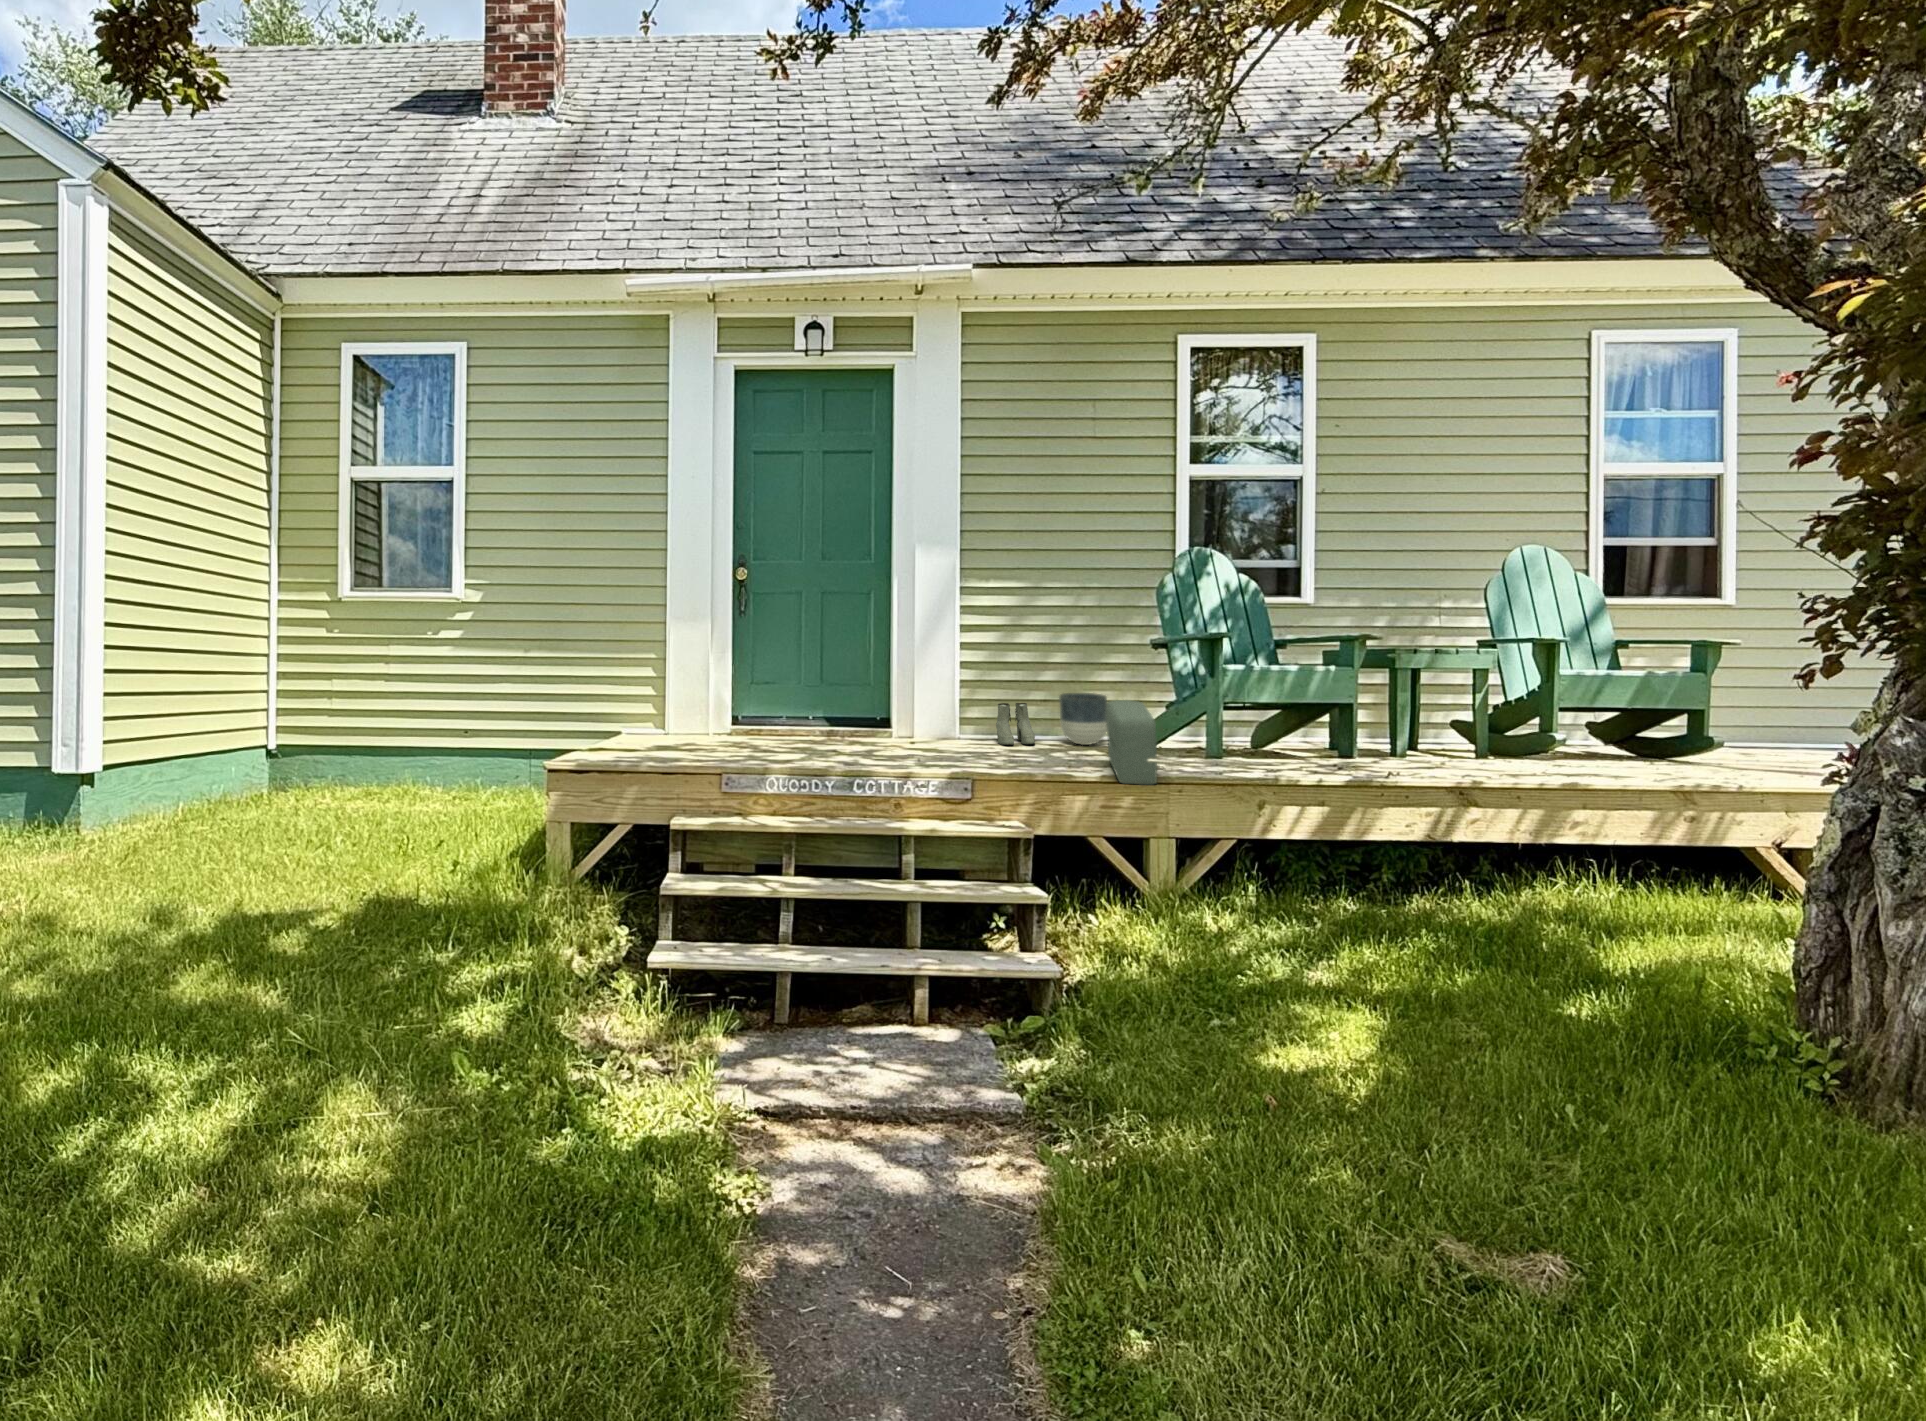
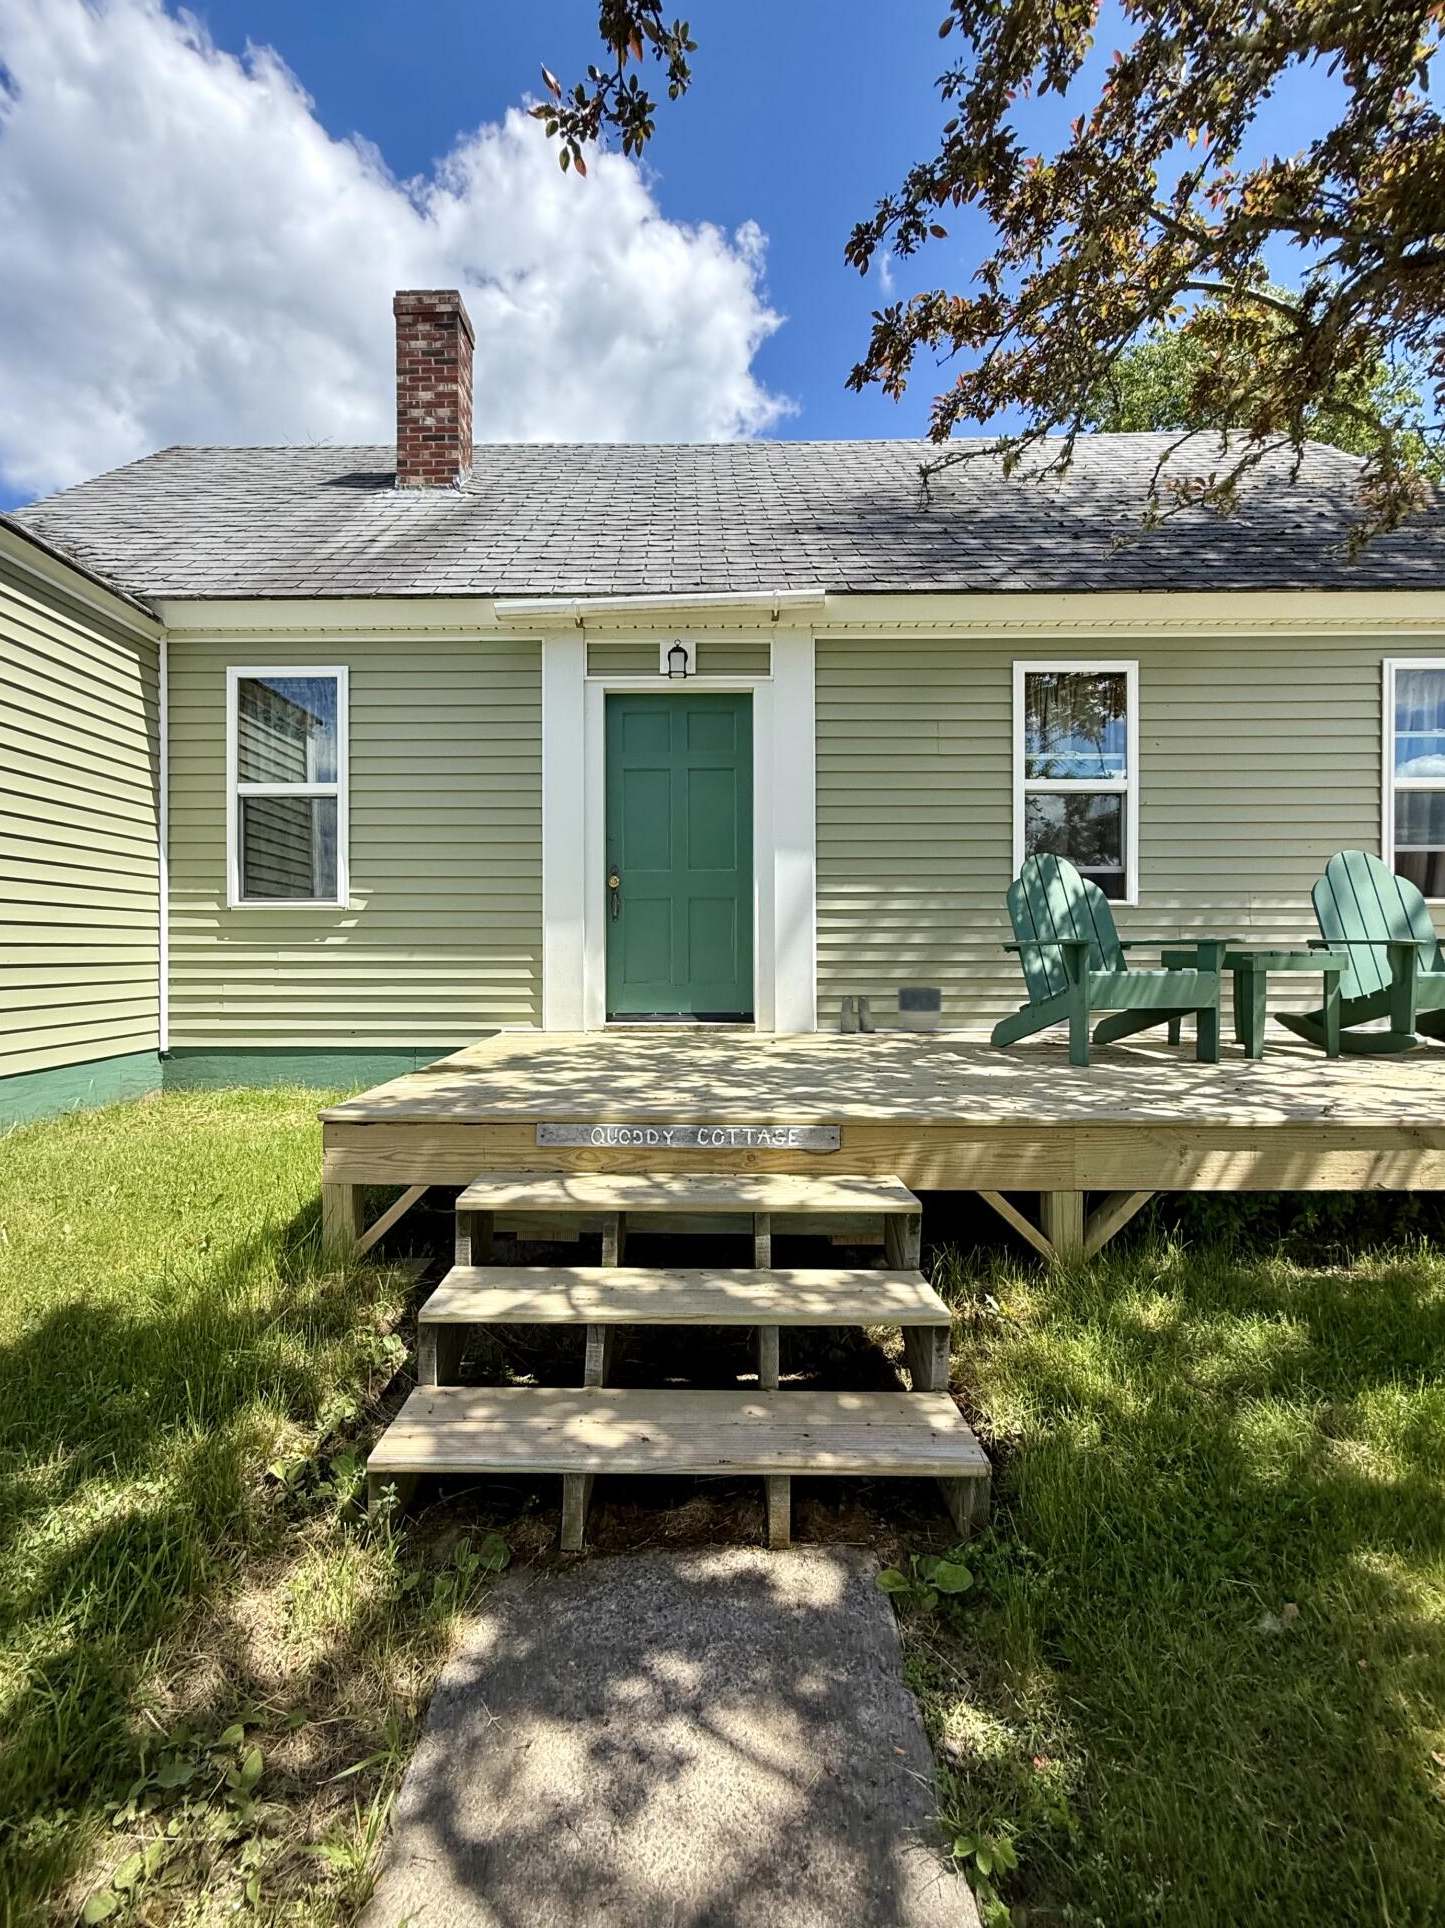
pouf: present [1106,700,1157,785] -> none [947,985,1002,1059]

